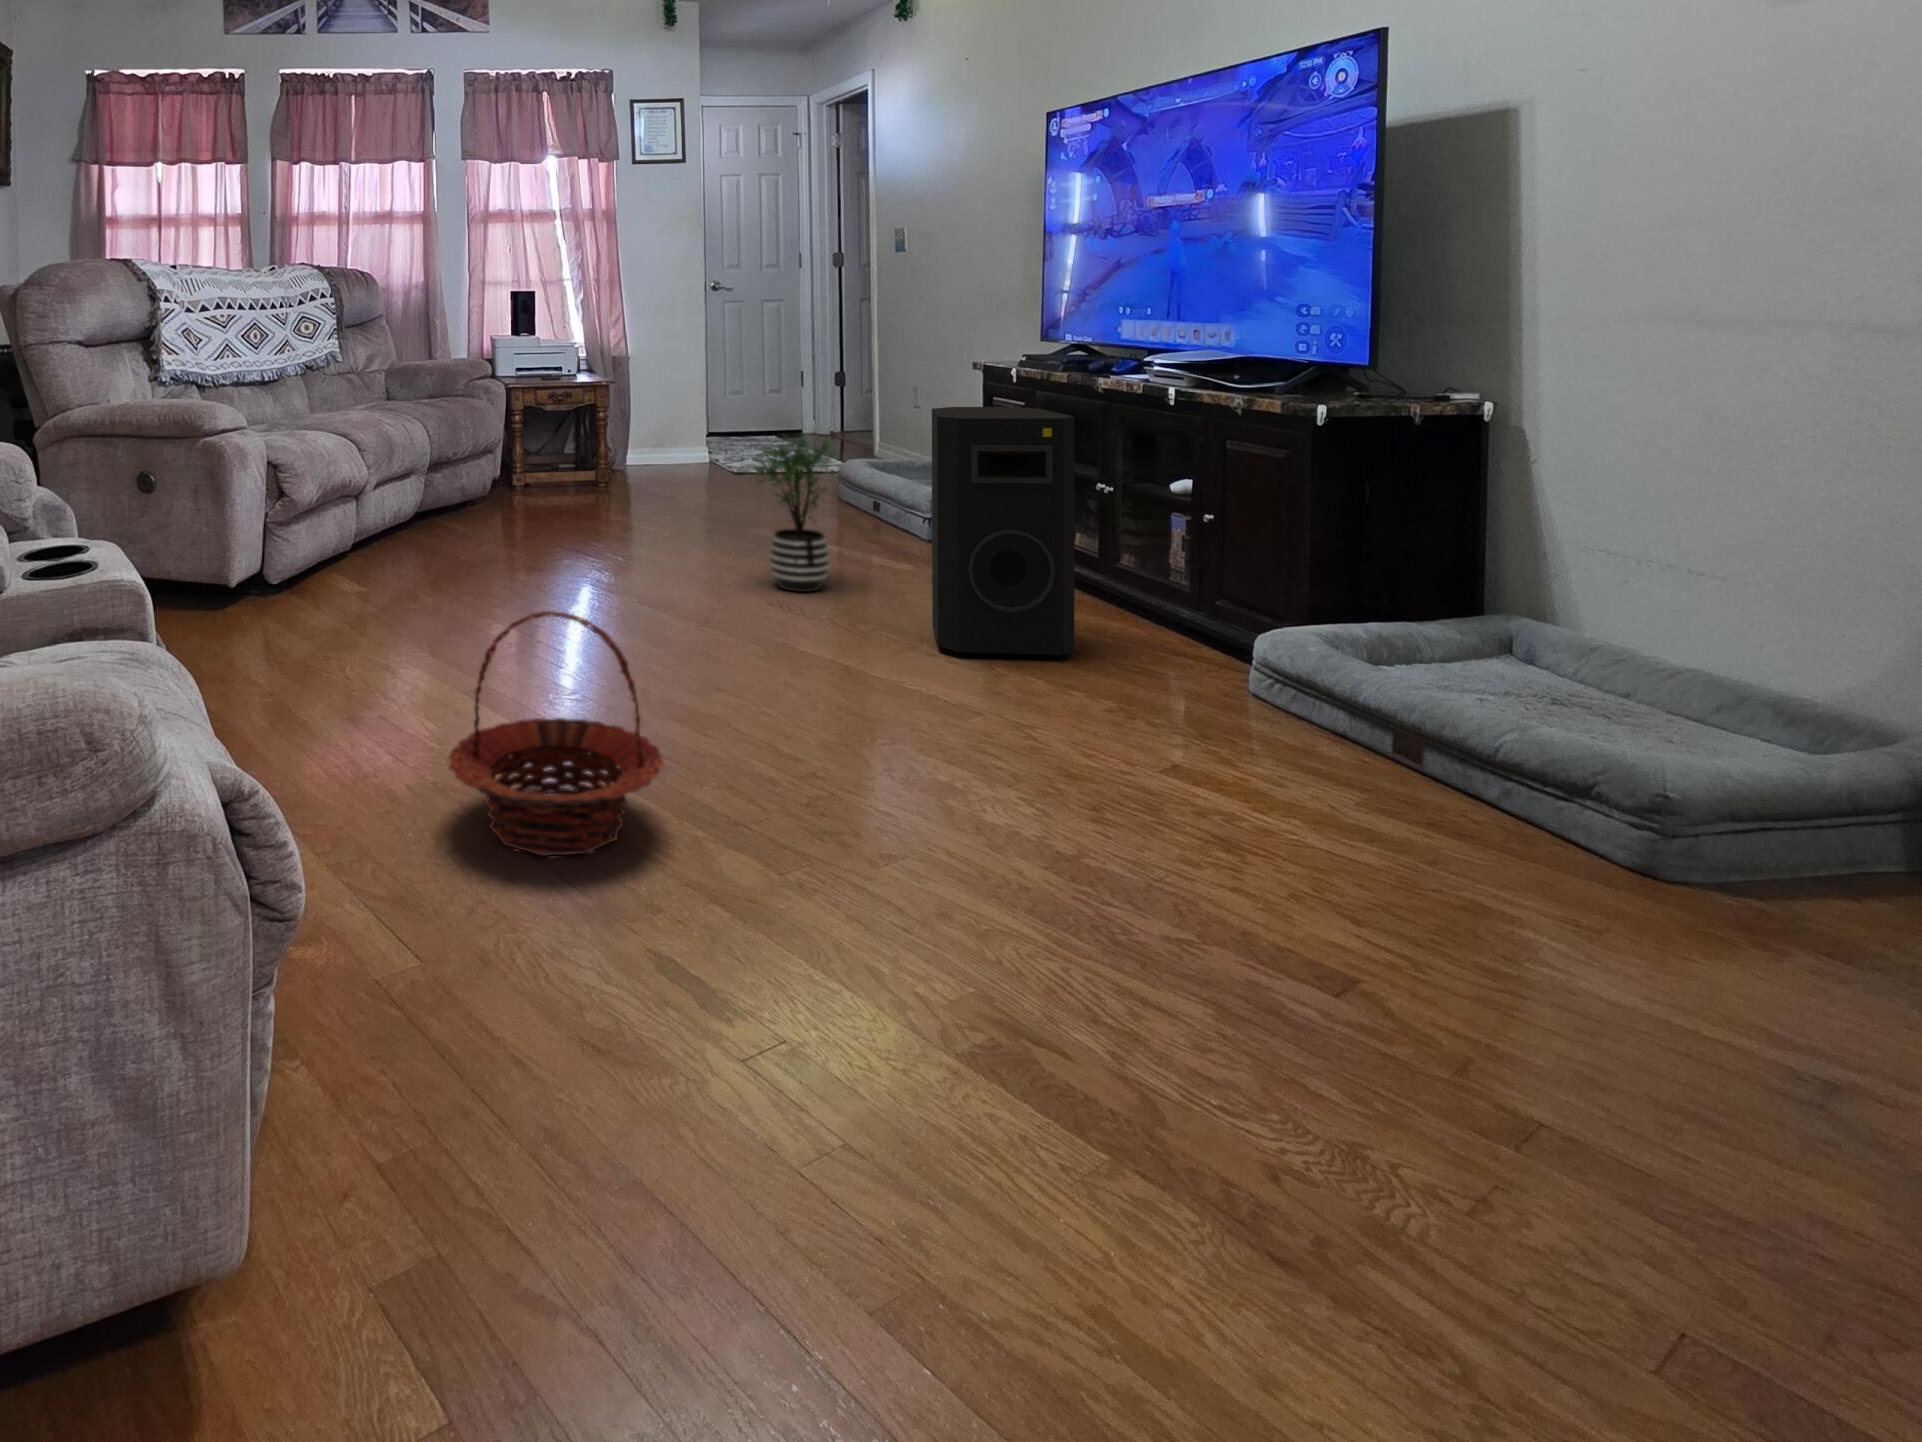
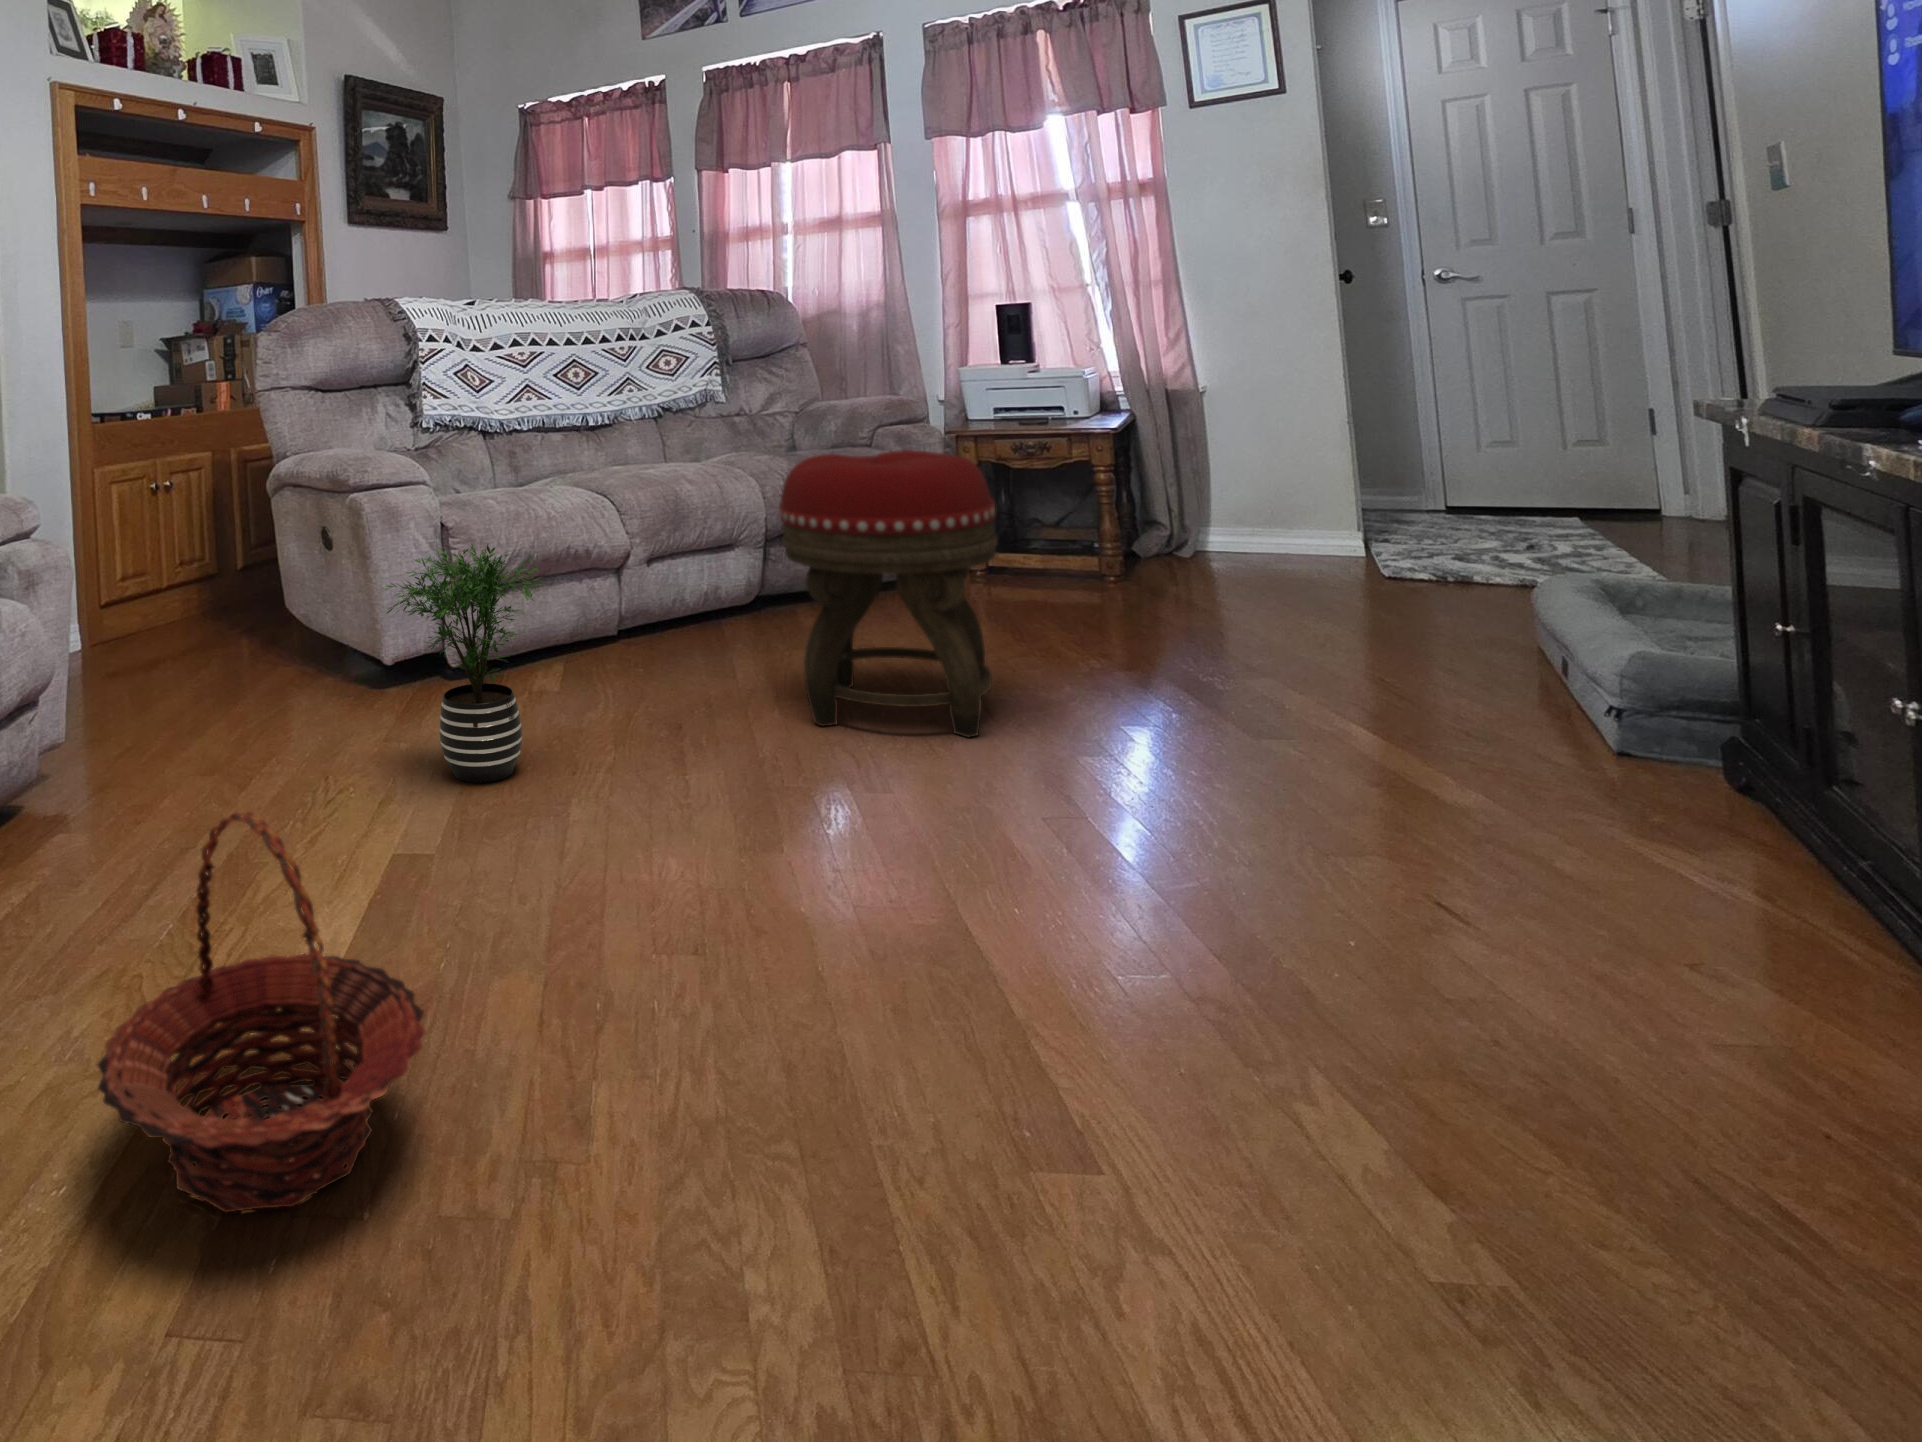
footstool: none [498,392,640,586] -> present [779,450,998,737]
speaker: present [932,407,1074,656] -> none [1345,506,1785,1114]
potted plant: present [744,436,839,592] -> present [385,544,544,783]

